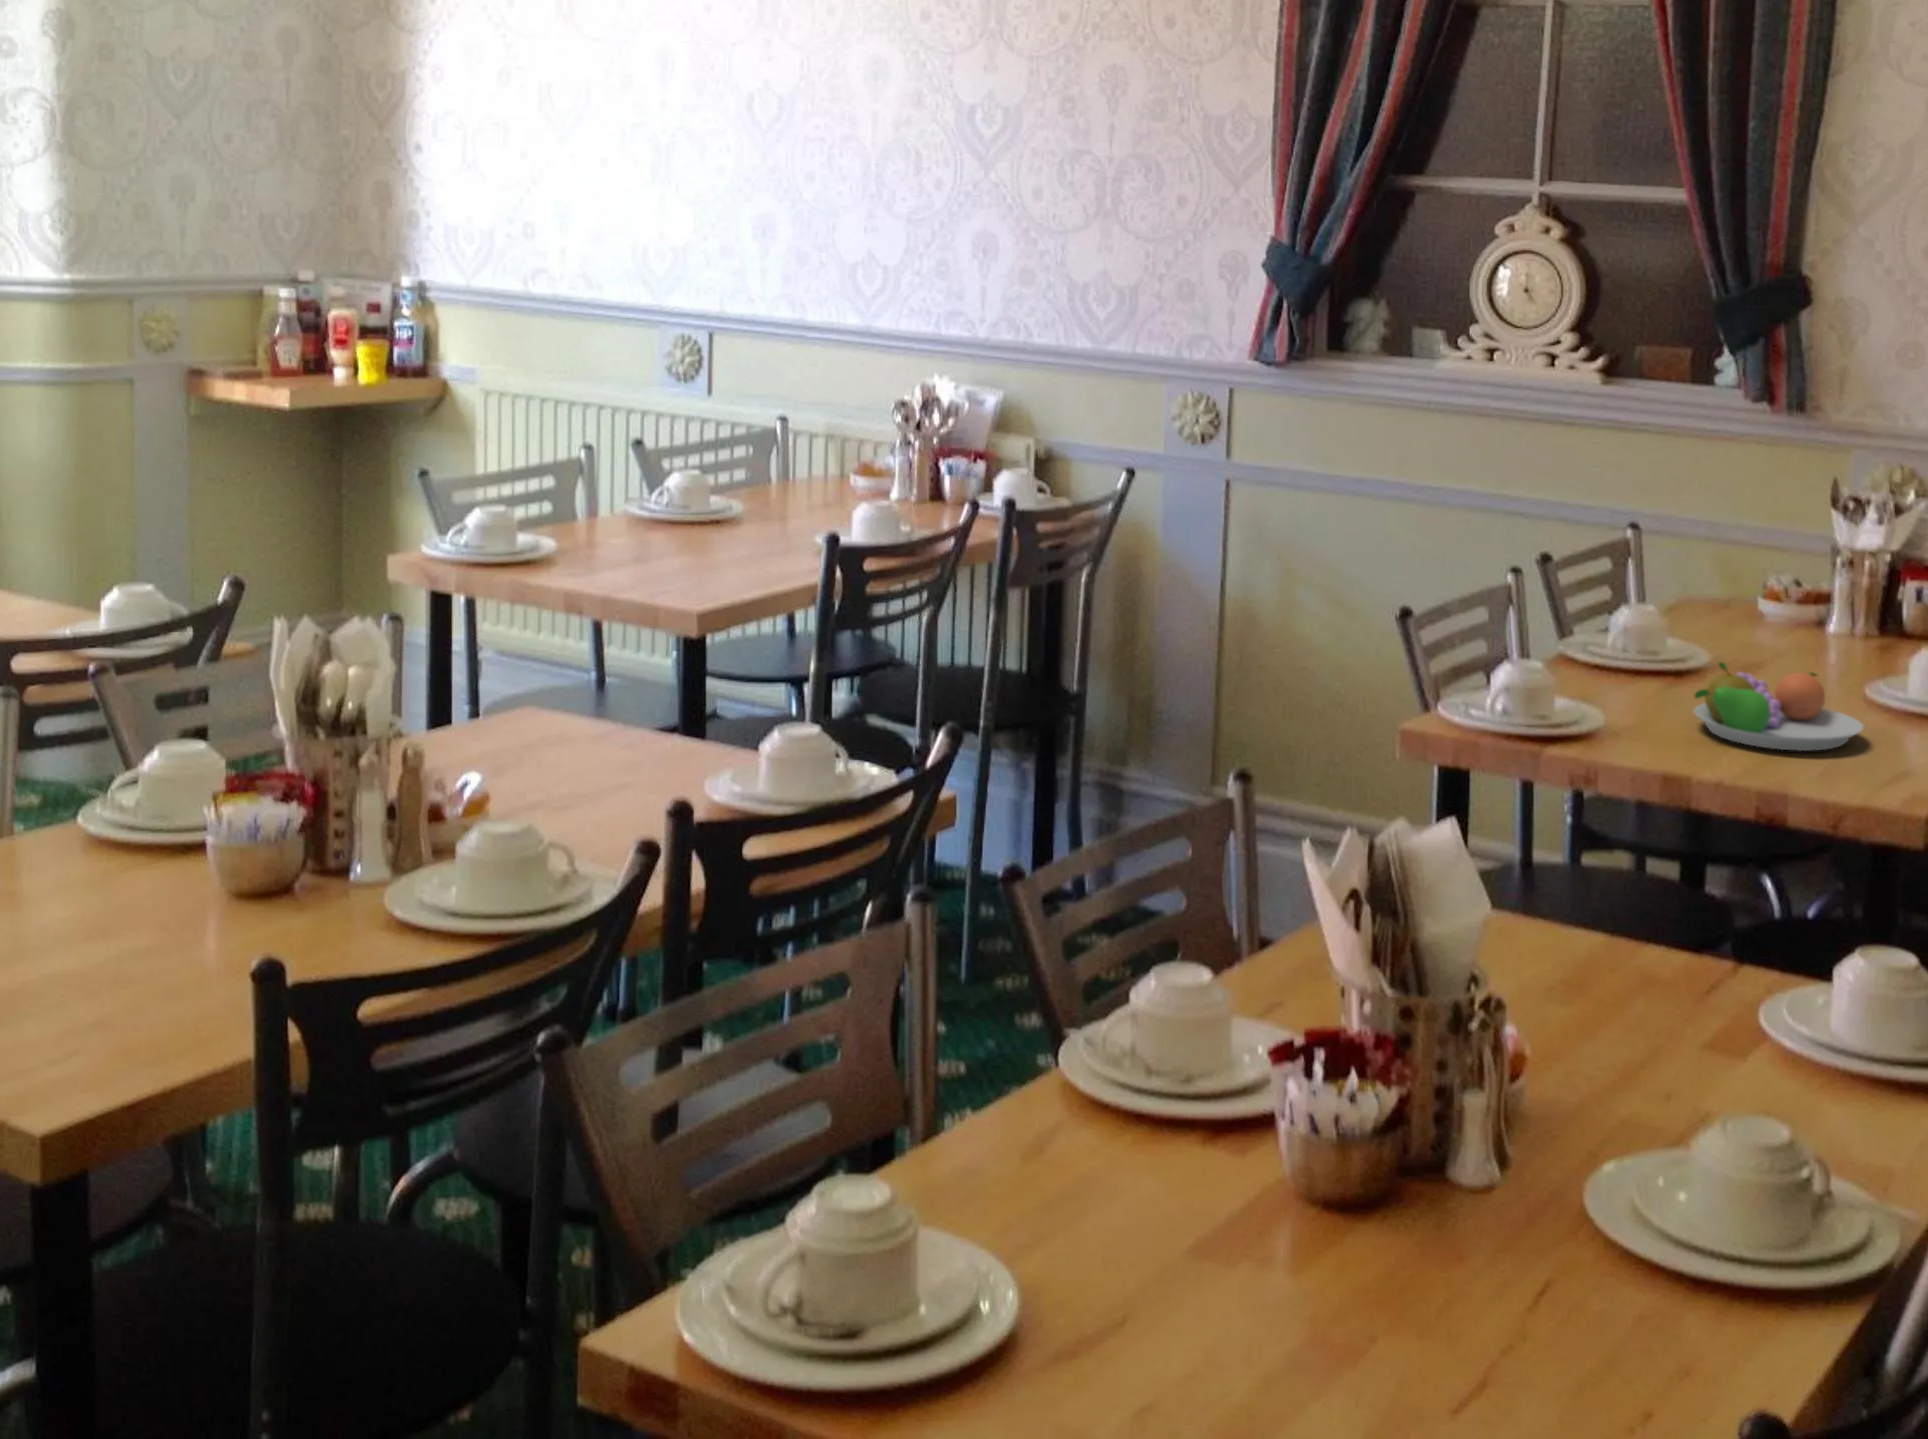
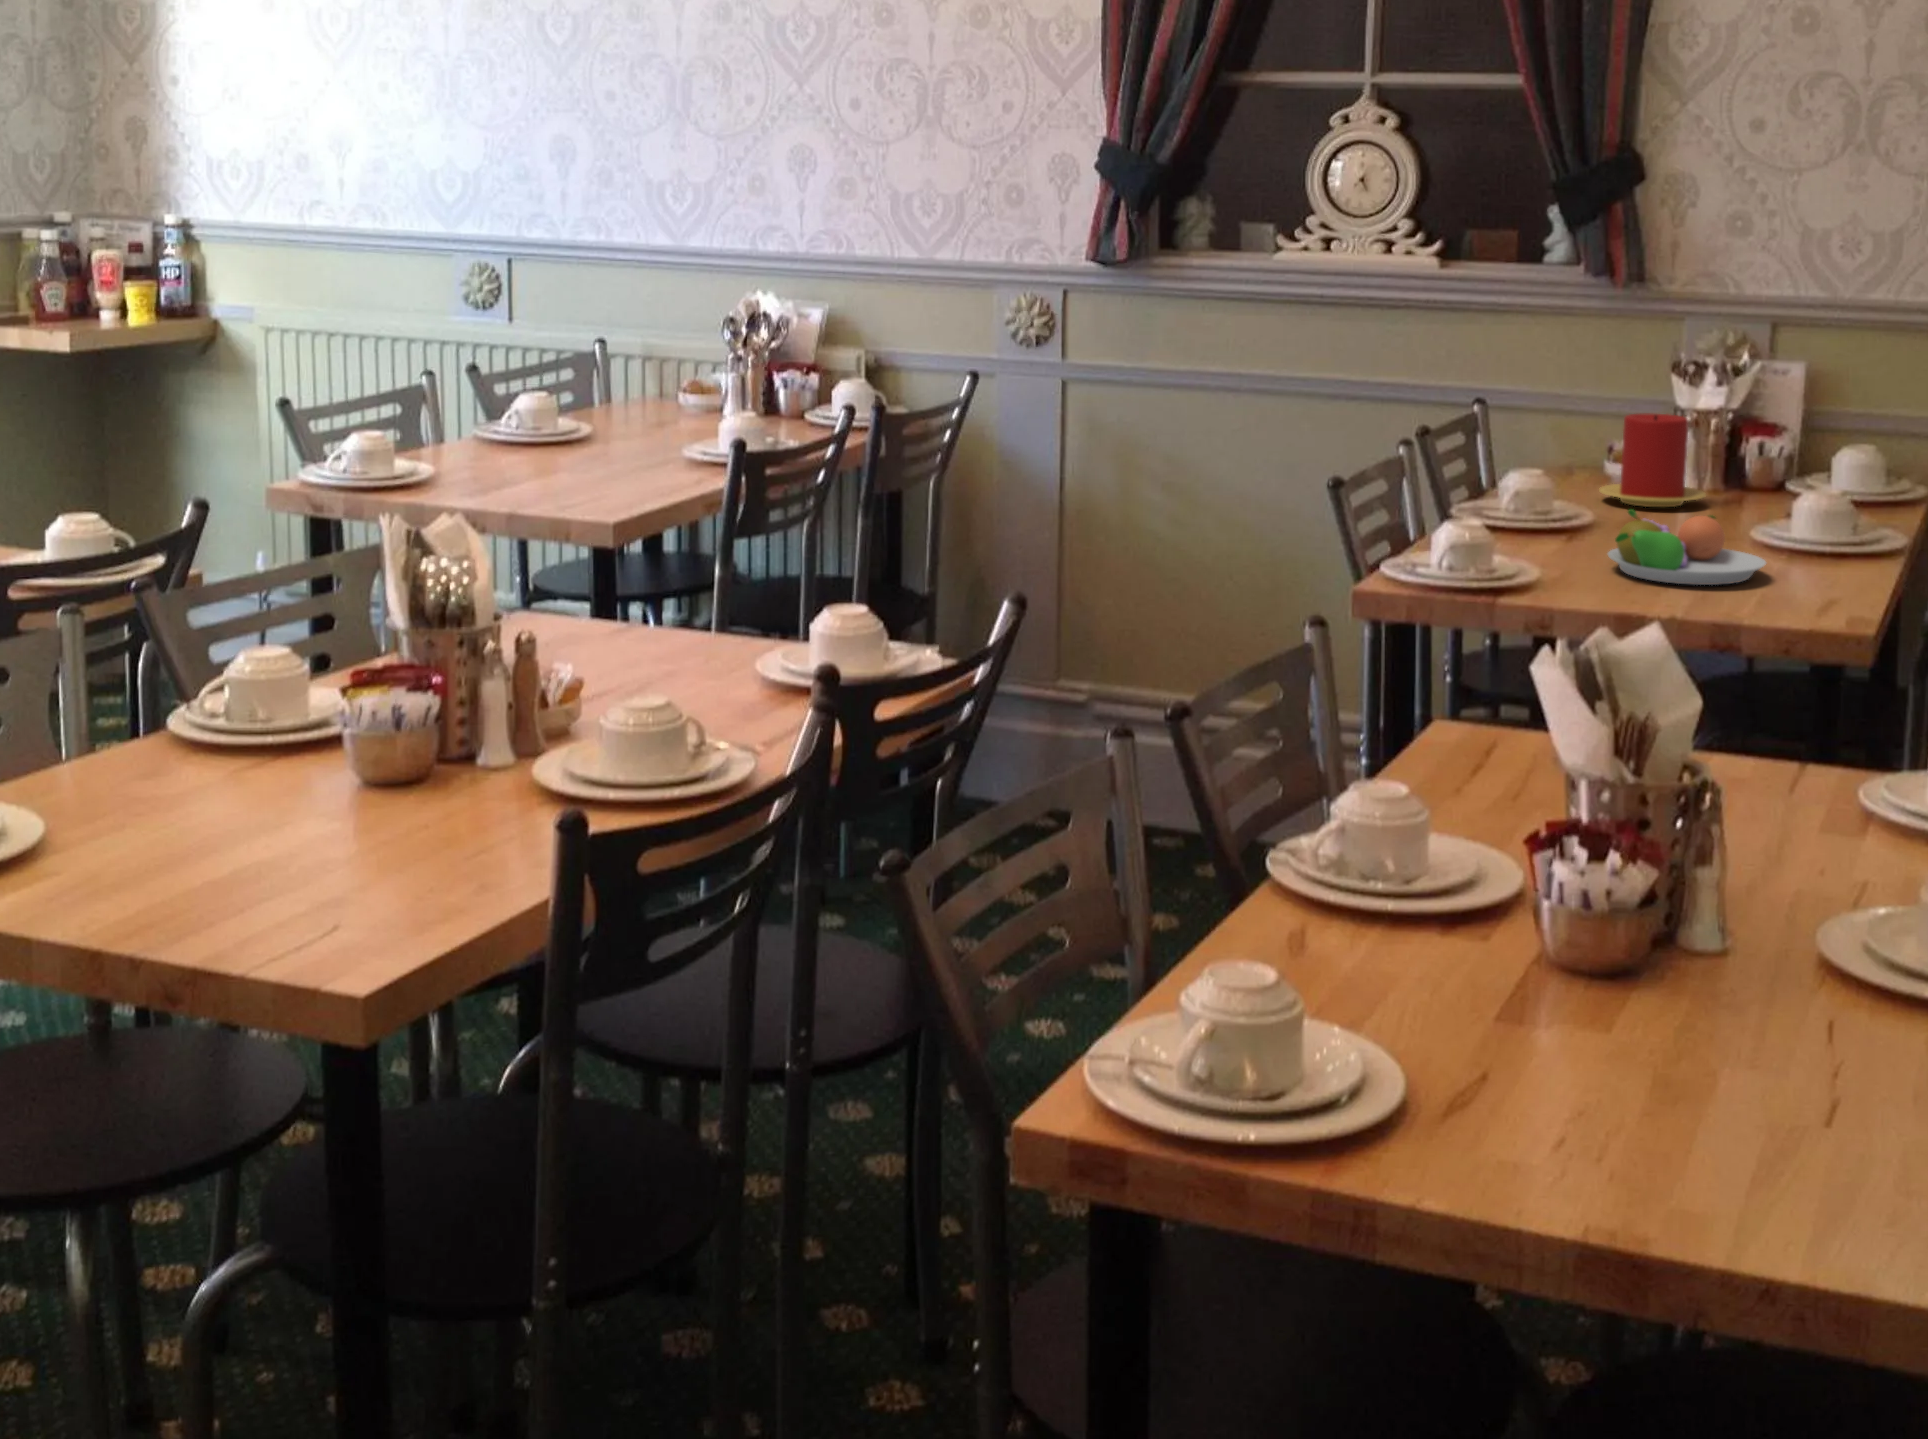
candle: none [1731,552,1845,654] -> present [1599,413,1706,507]

